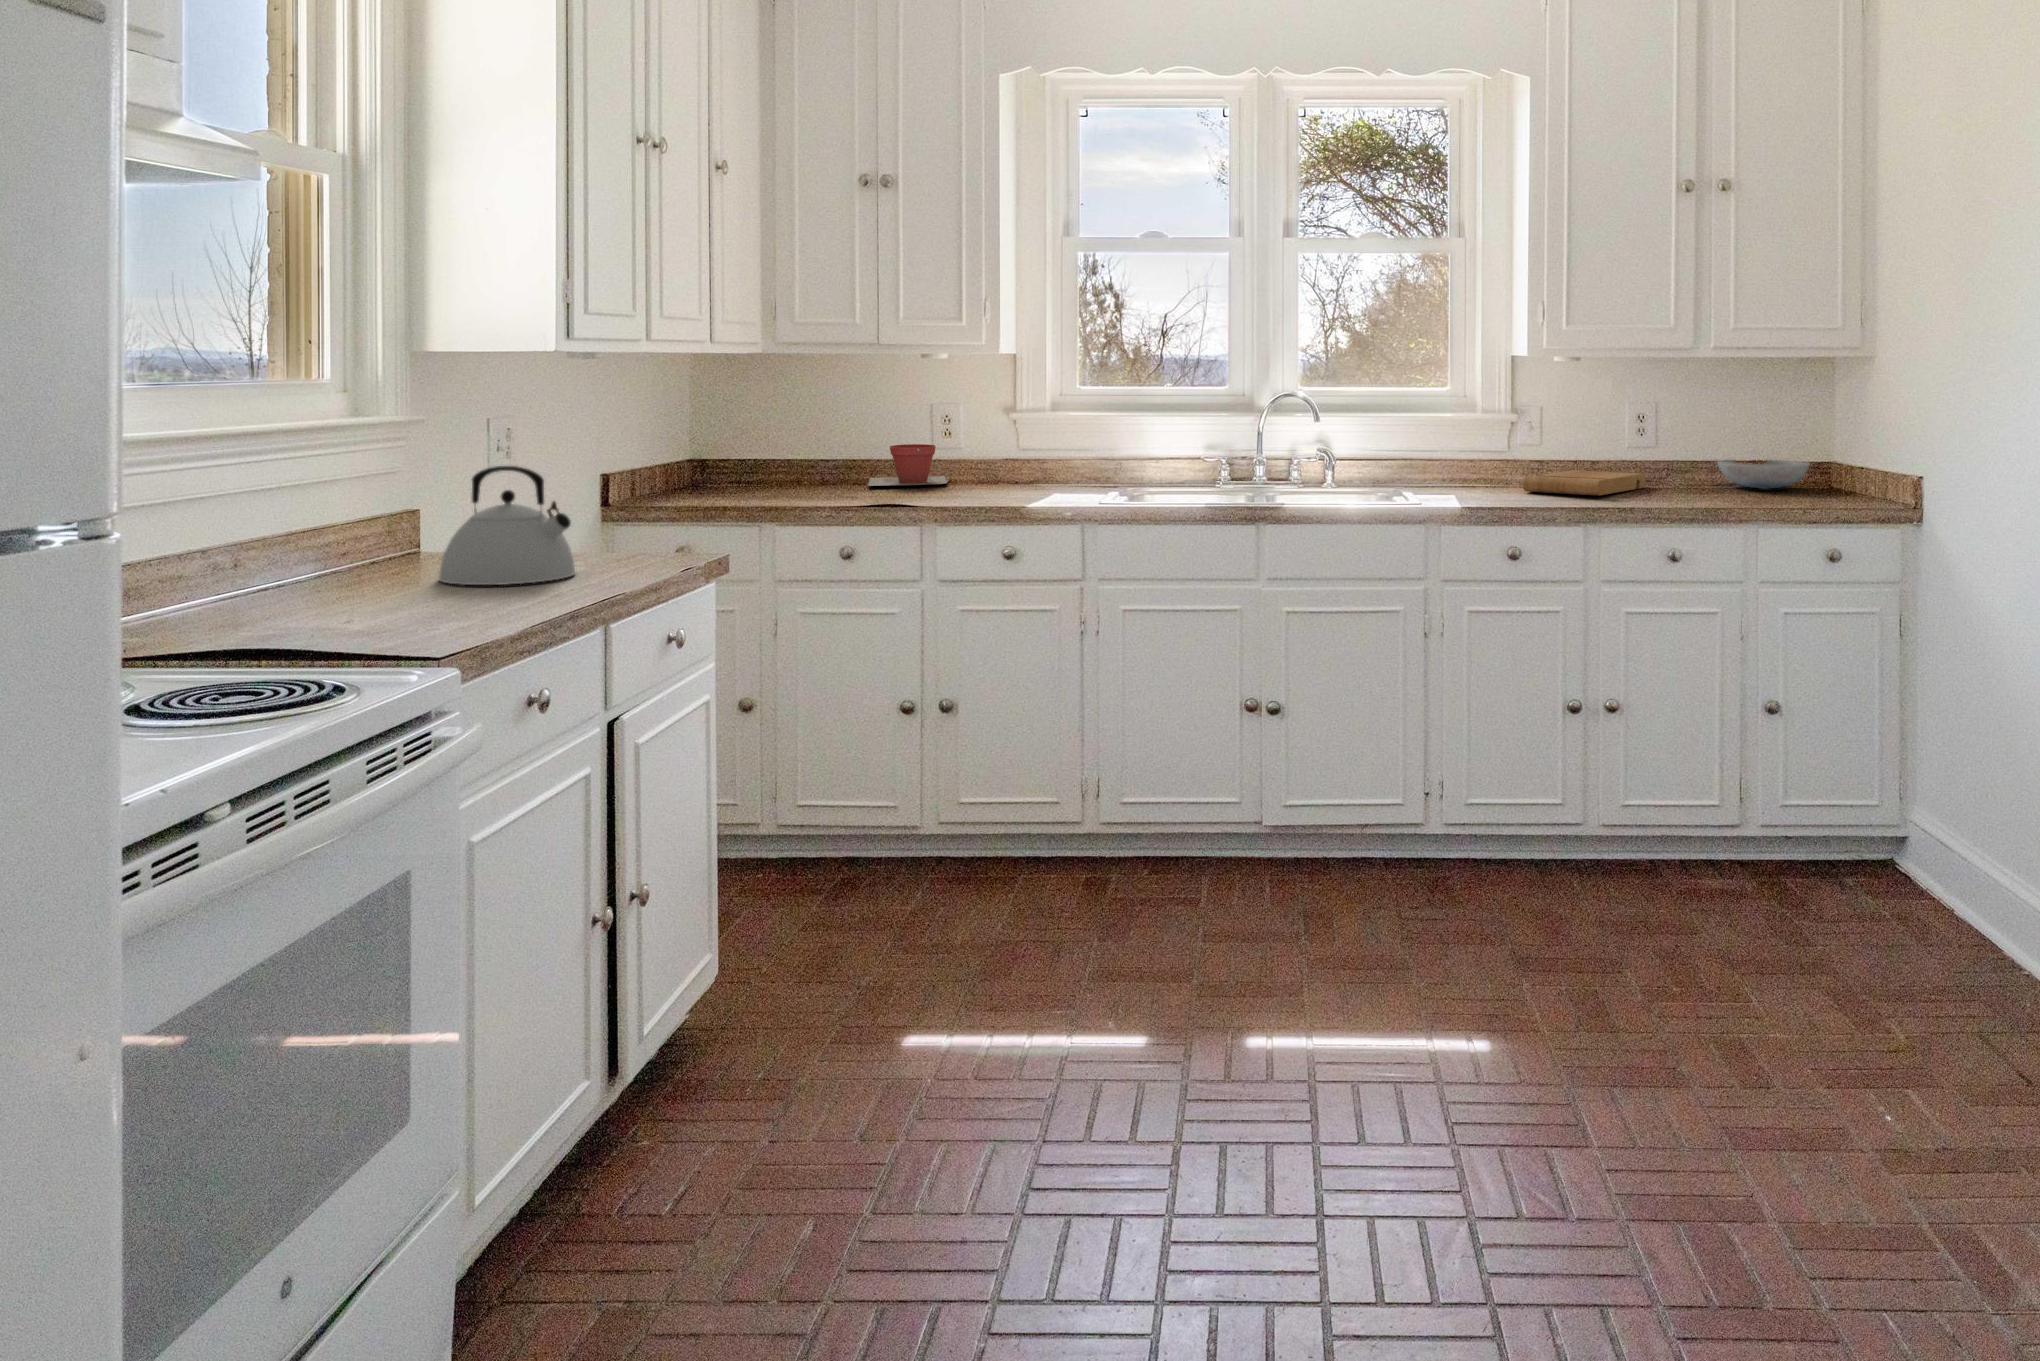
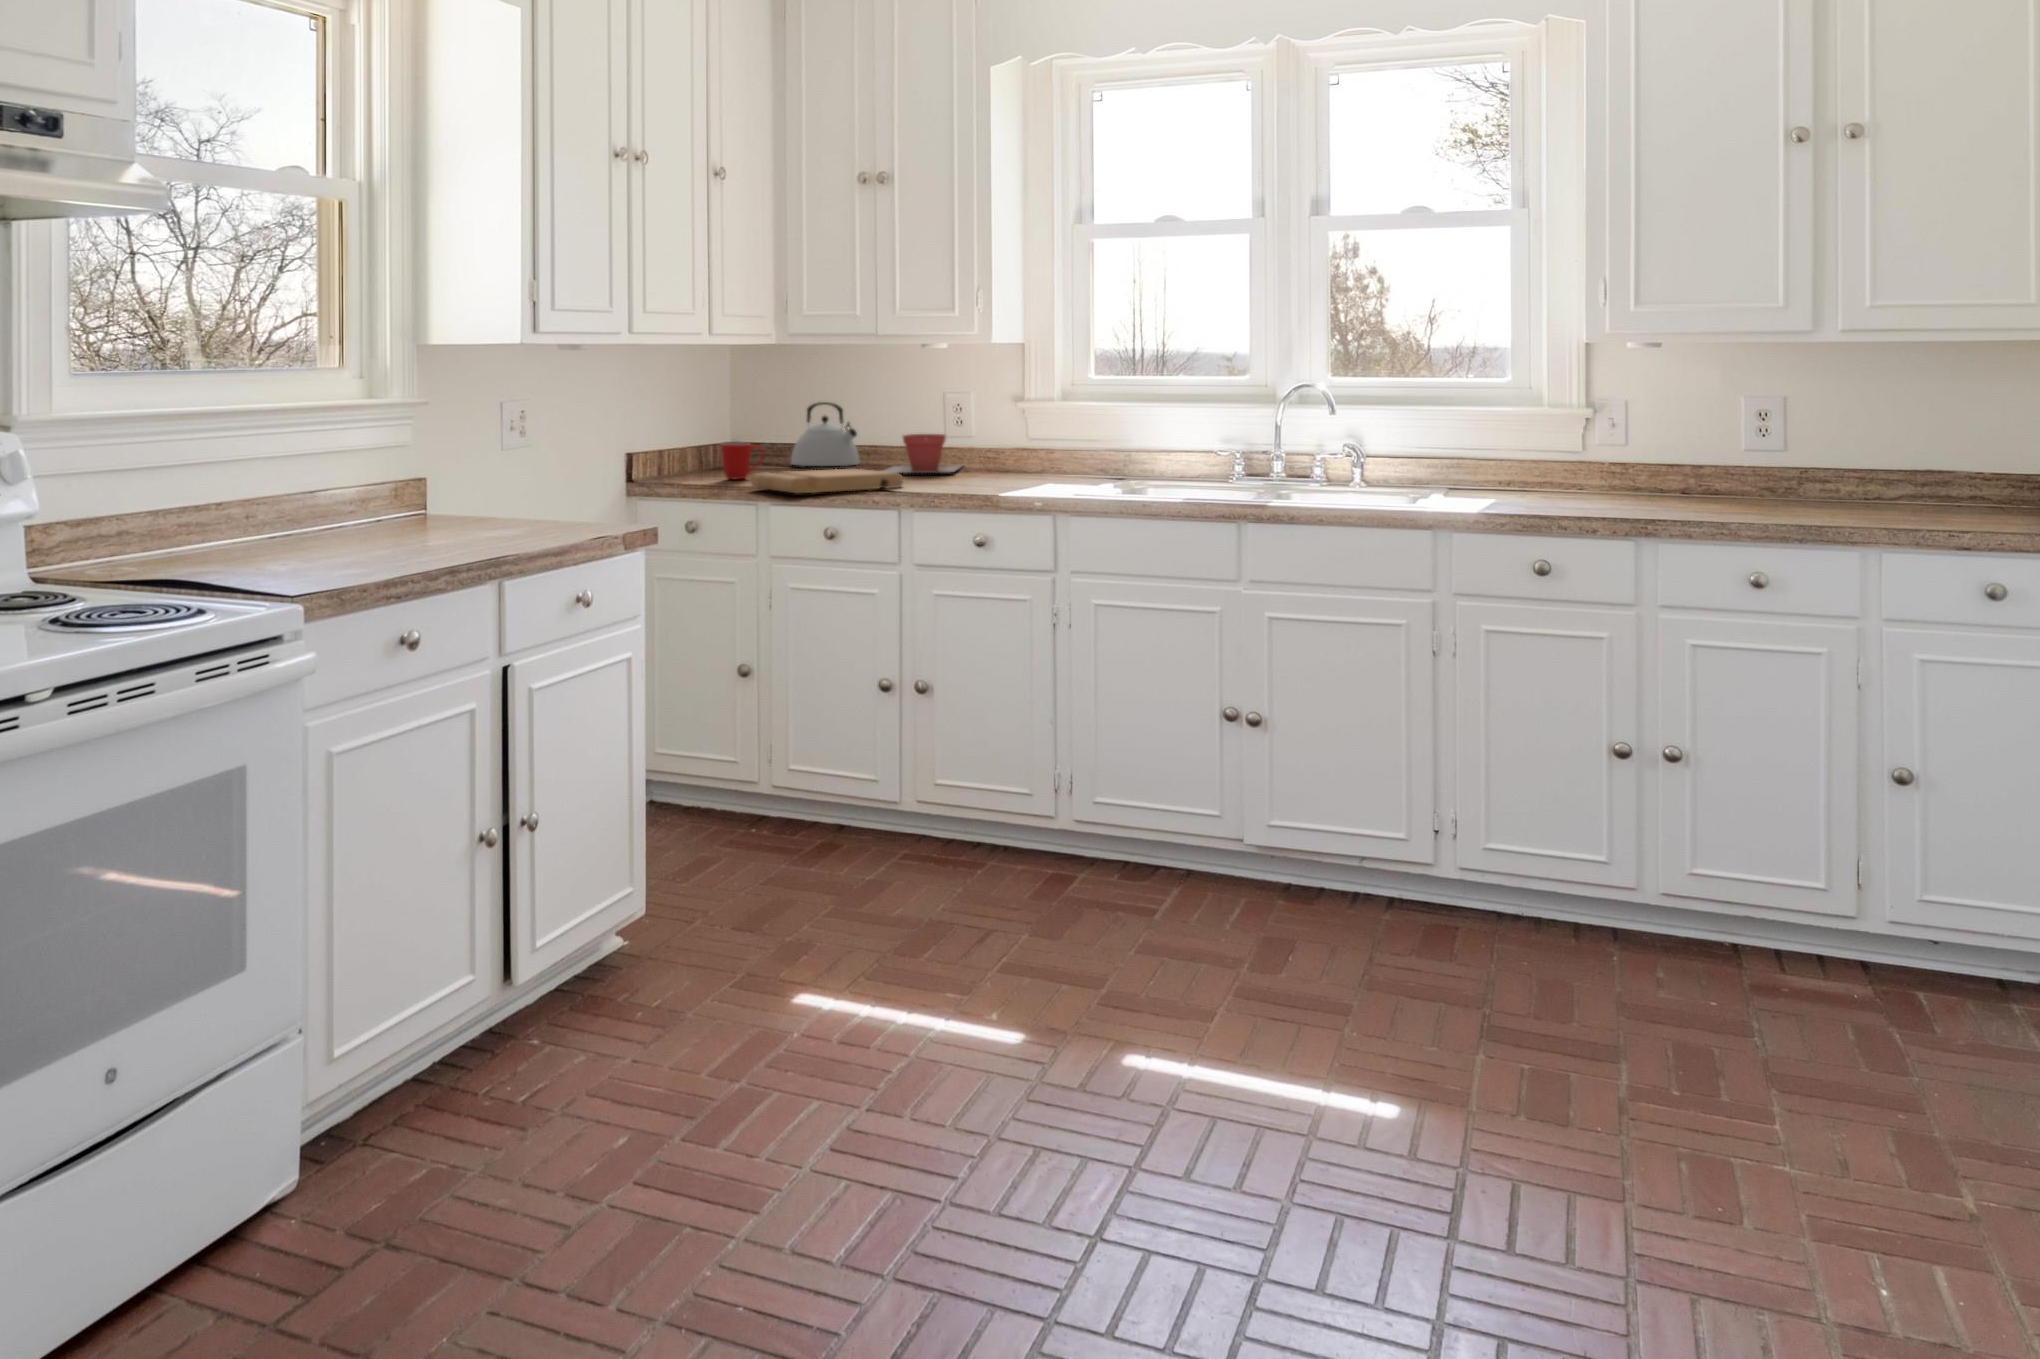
mug: none [693,457,741,497] -> present [721,443,763,479]
dish: present [1717,460,1809,489] -> none [1860,465,1997,501]
kettle: present [439,466,575,585] -> present [791,402,860,466]
cutting board: present [1523,470,1646,495] -> present [750,469,903,493]

